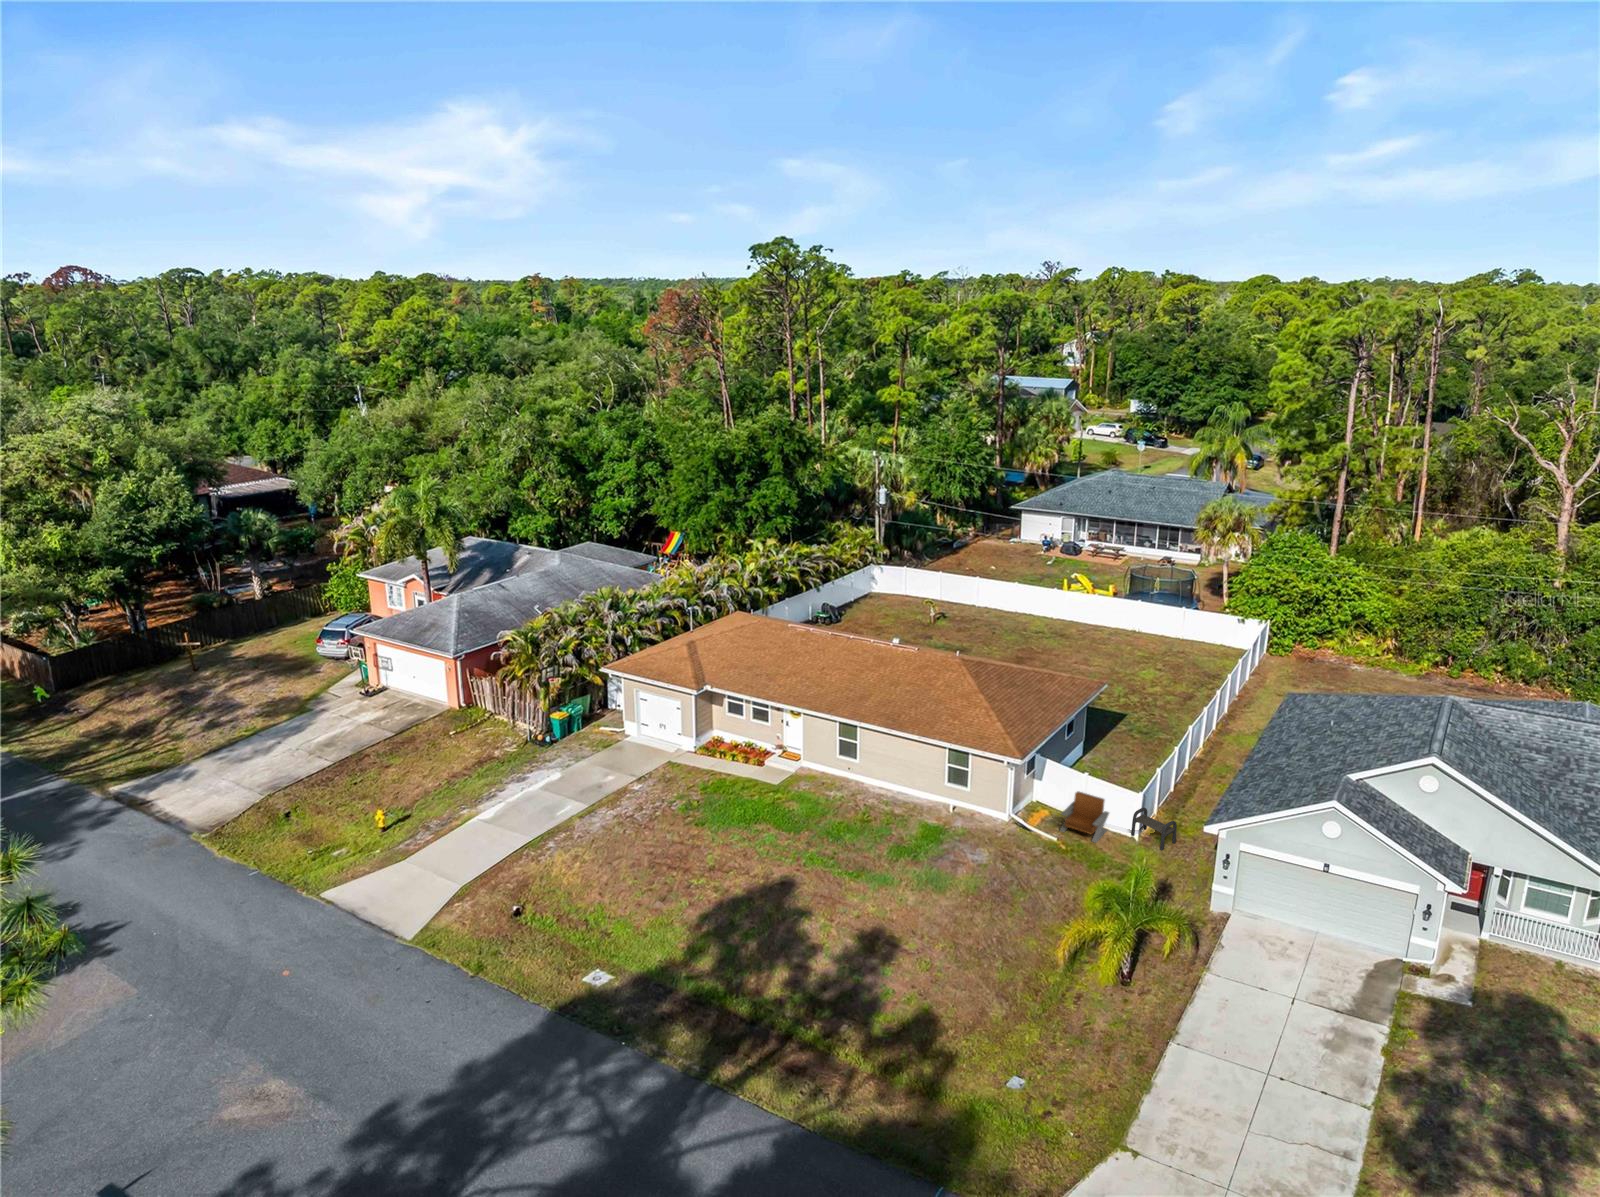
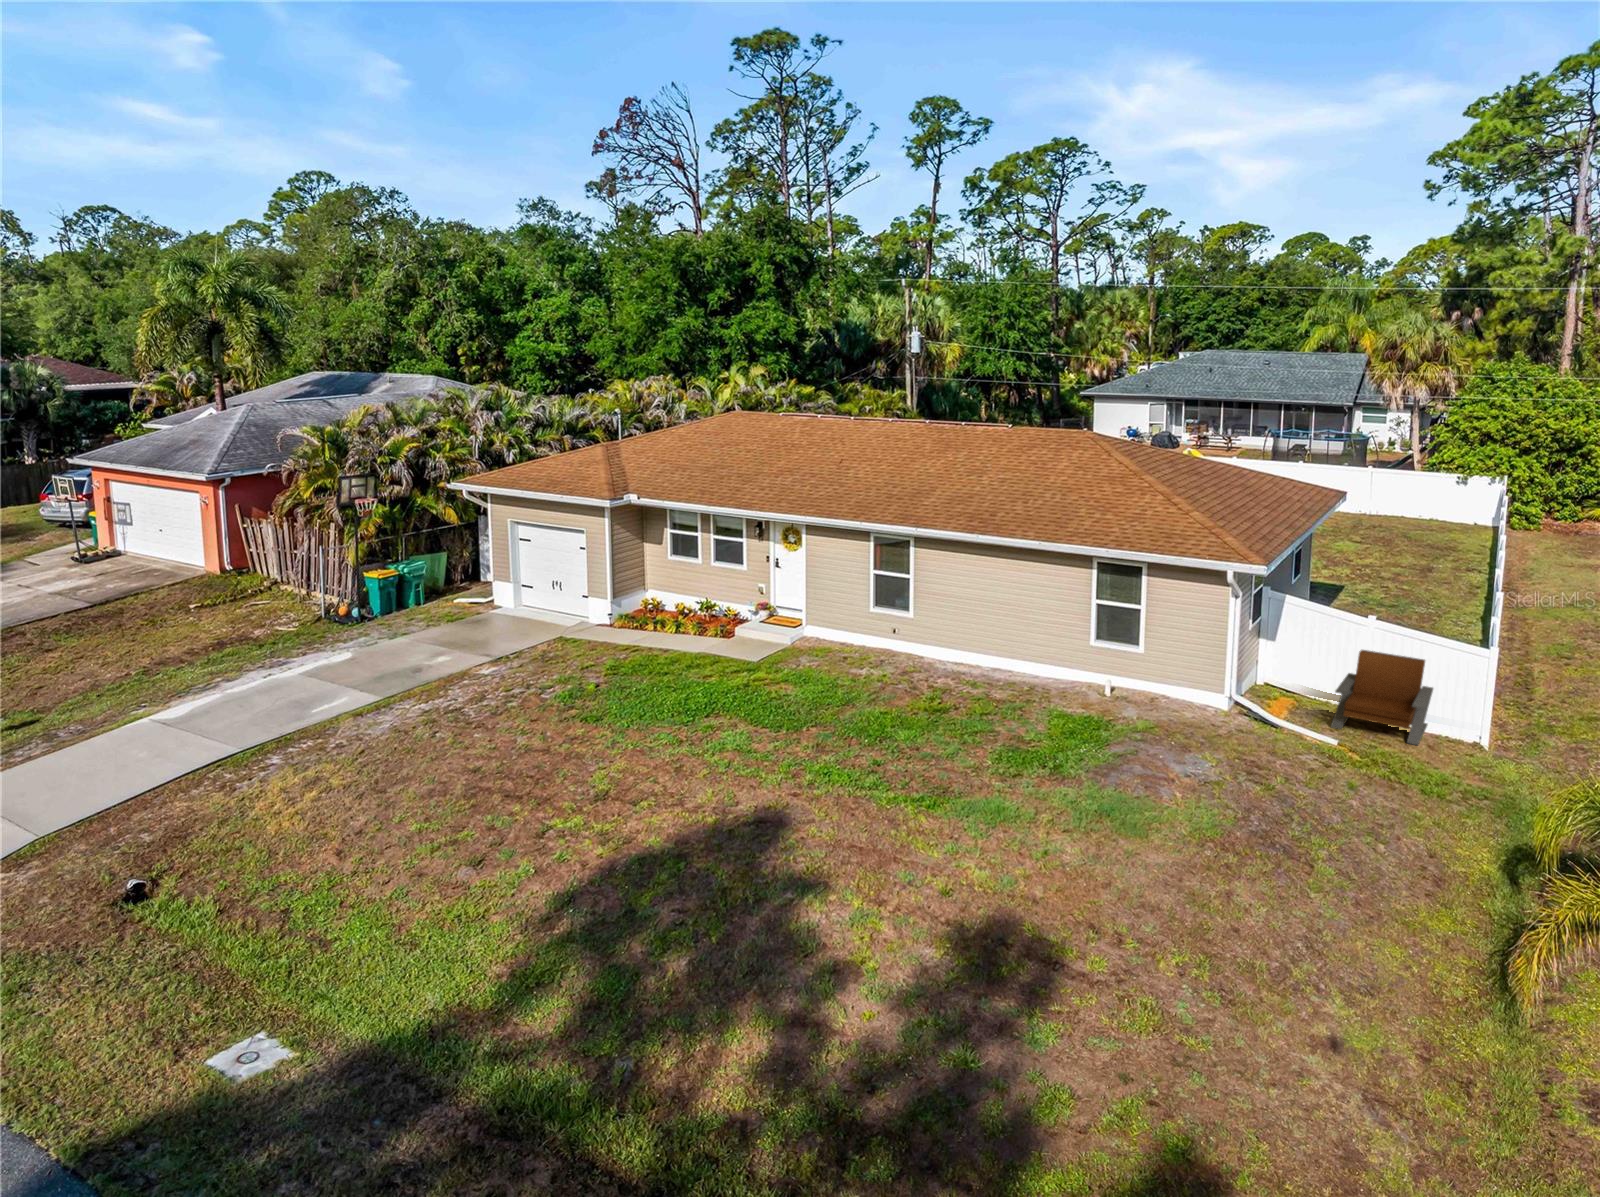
bench: present [1131,808,1177,850] -> none [1481,677,1590,756]

